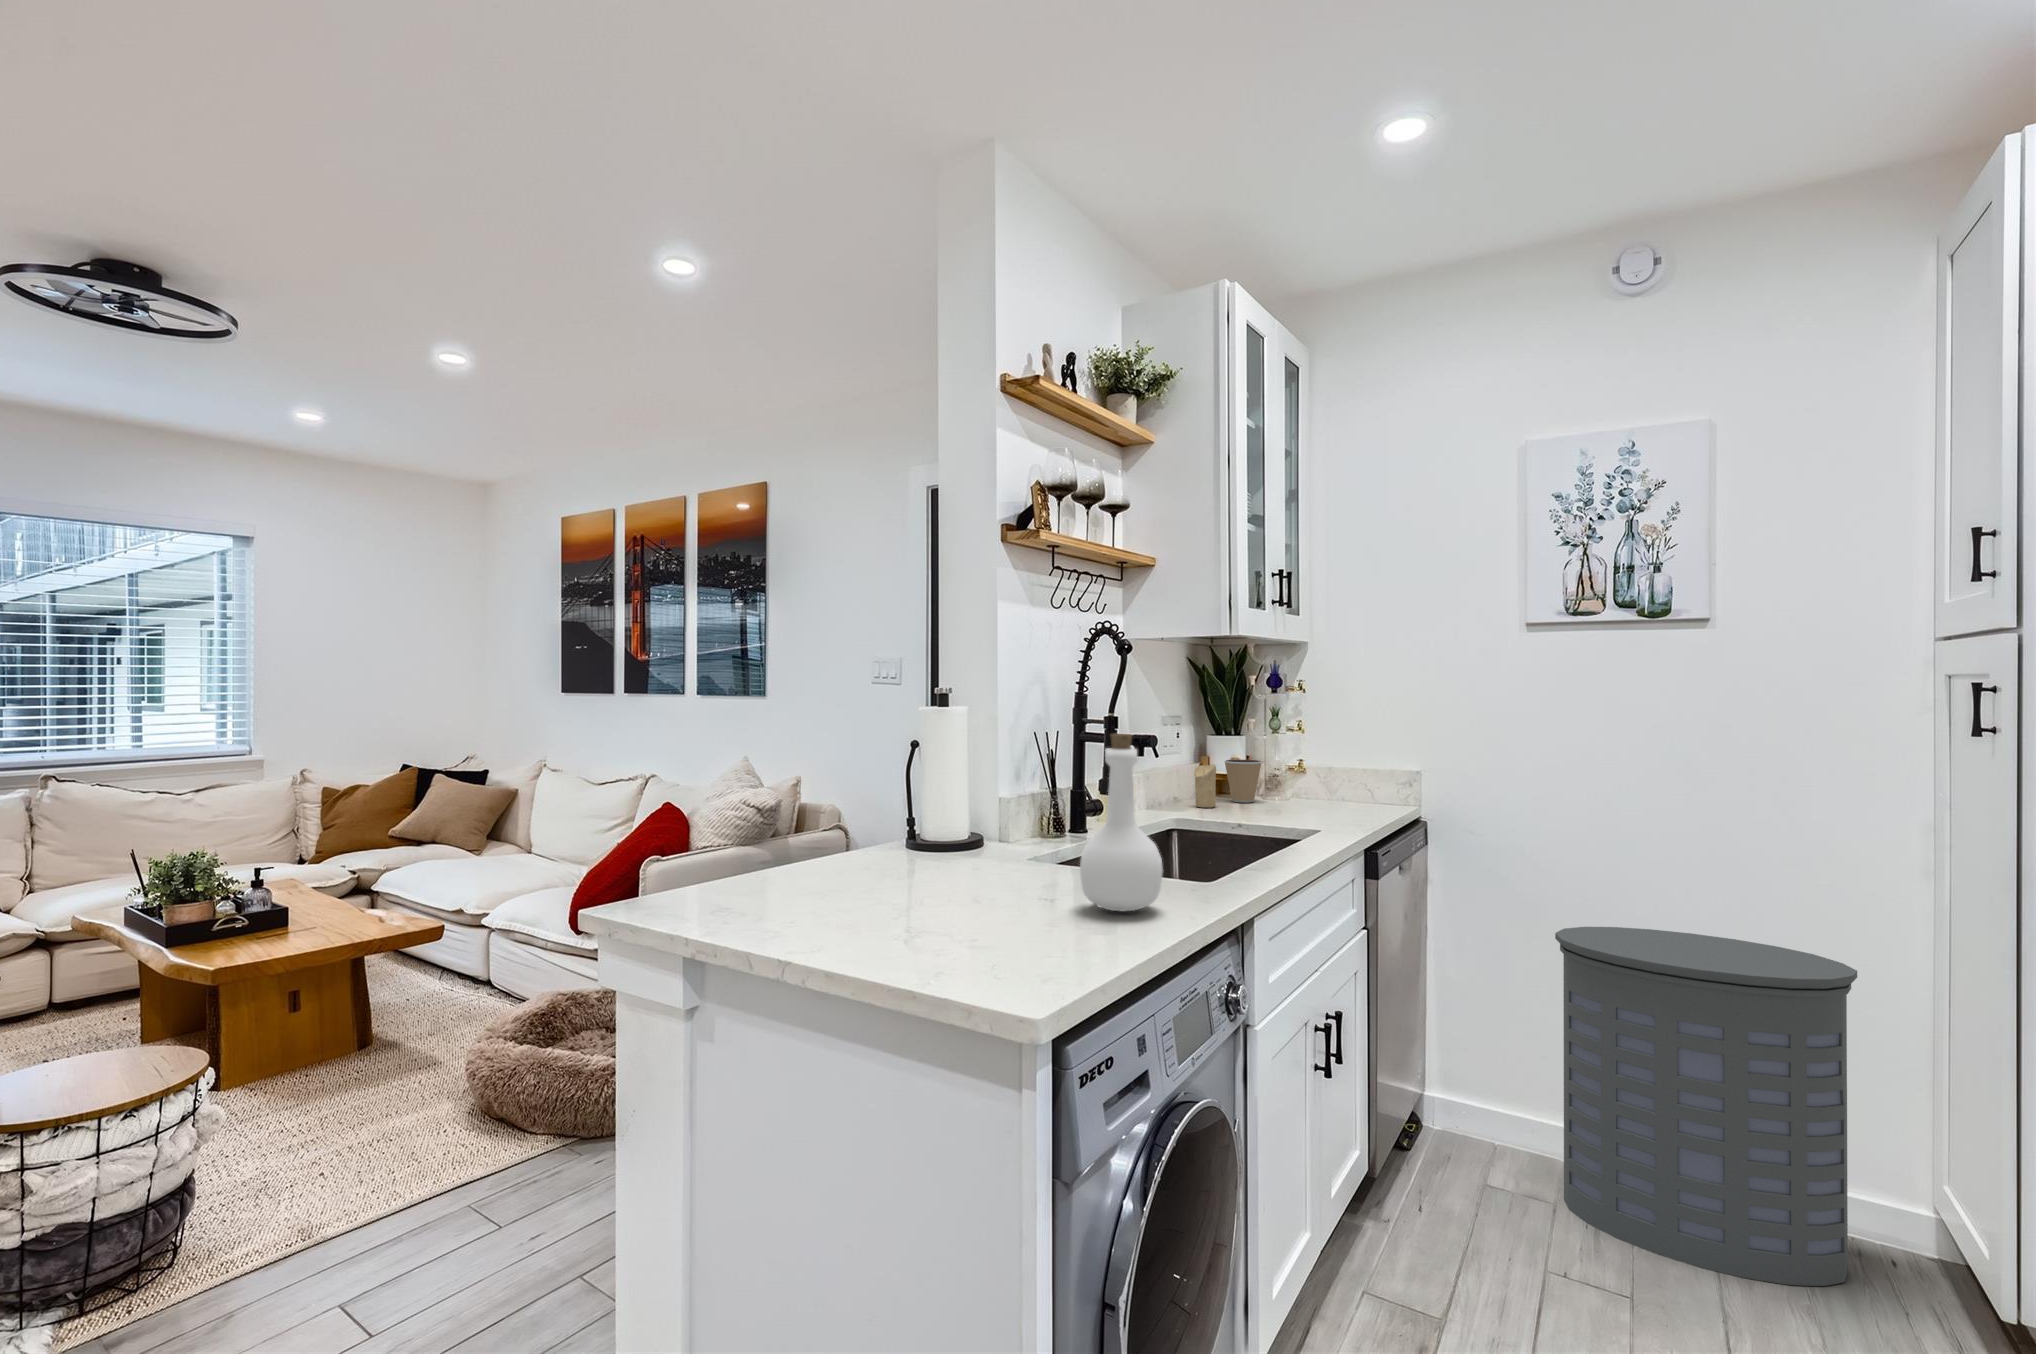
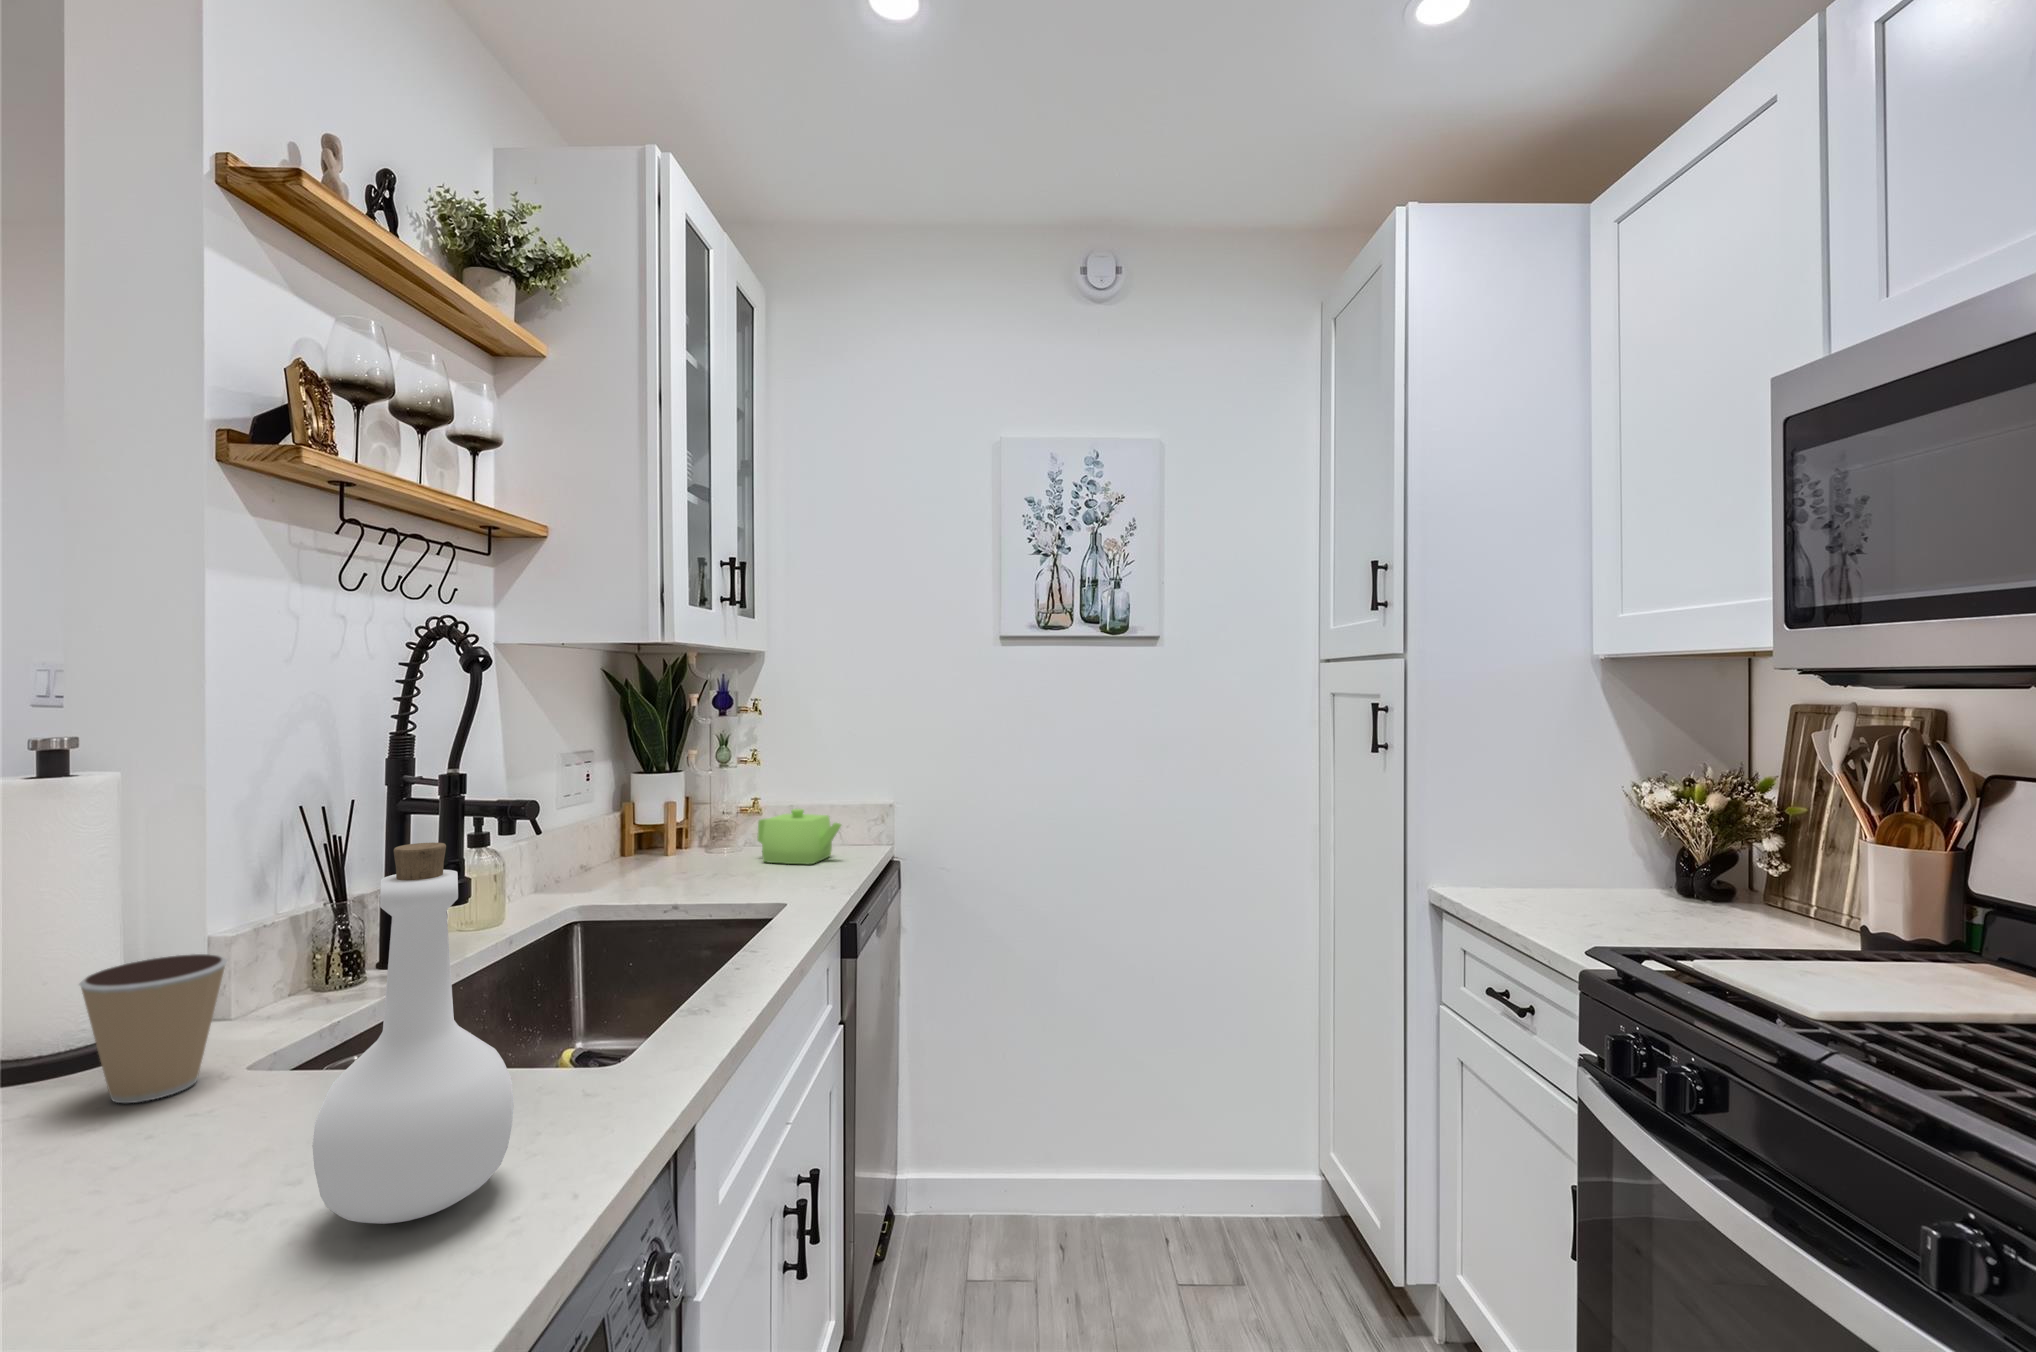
coffee cup: present [1224,760,1262,803] -> present [79,954,227,1103]
candle: present [1194,764,1216,808] -> none [610,815,641,875]
teapot: none [1303,769,1373,813] -> present [758,809,841,864]
laundry hamper: present [1555,927,1857,1286] -> none [1035,953,1285,1315]

